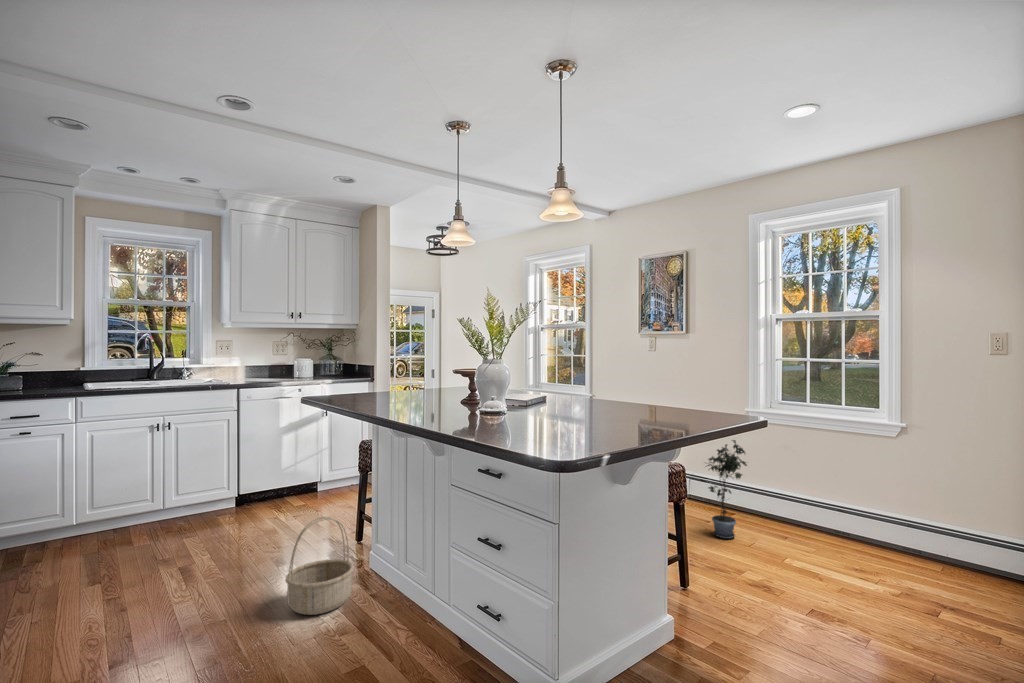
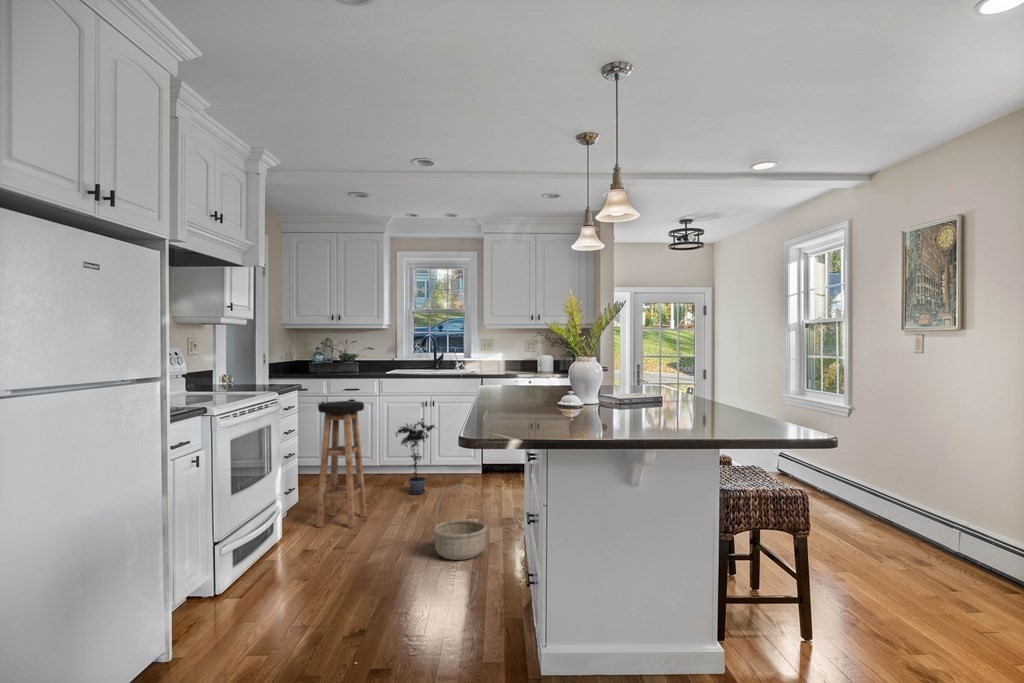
bar stool: none [39,429,124,633] -> present [316,401,367,528]
potted plant: present [708,440,747,539] -> present [396,418,435,494]

